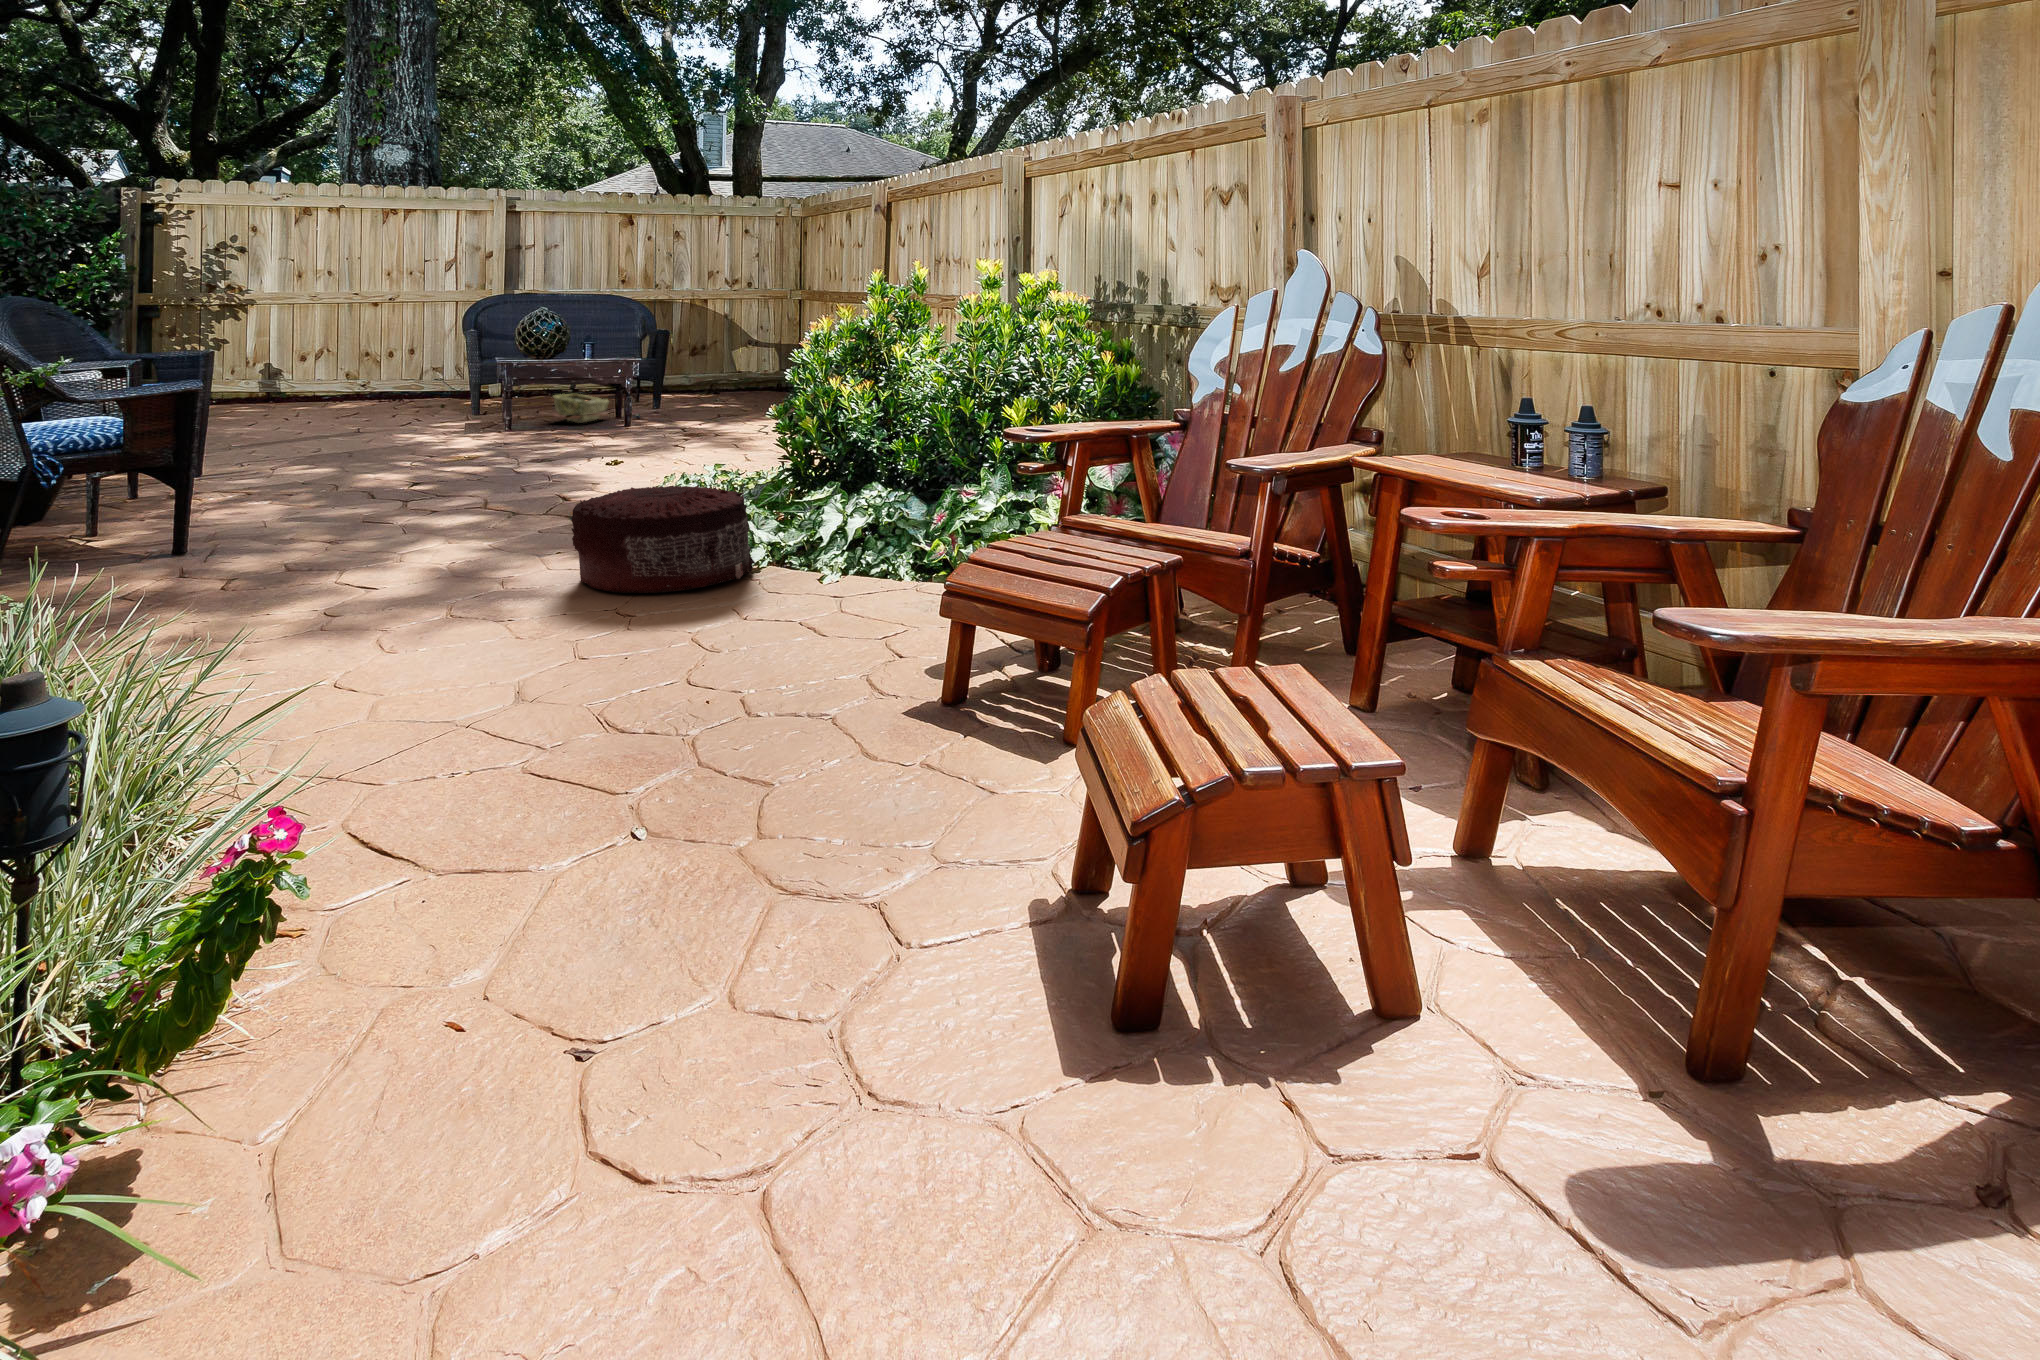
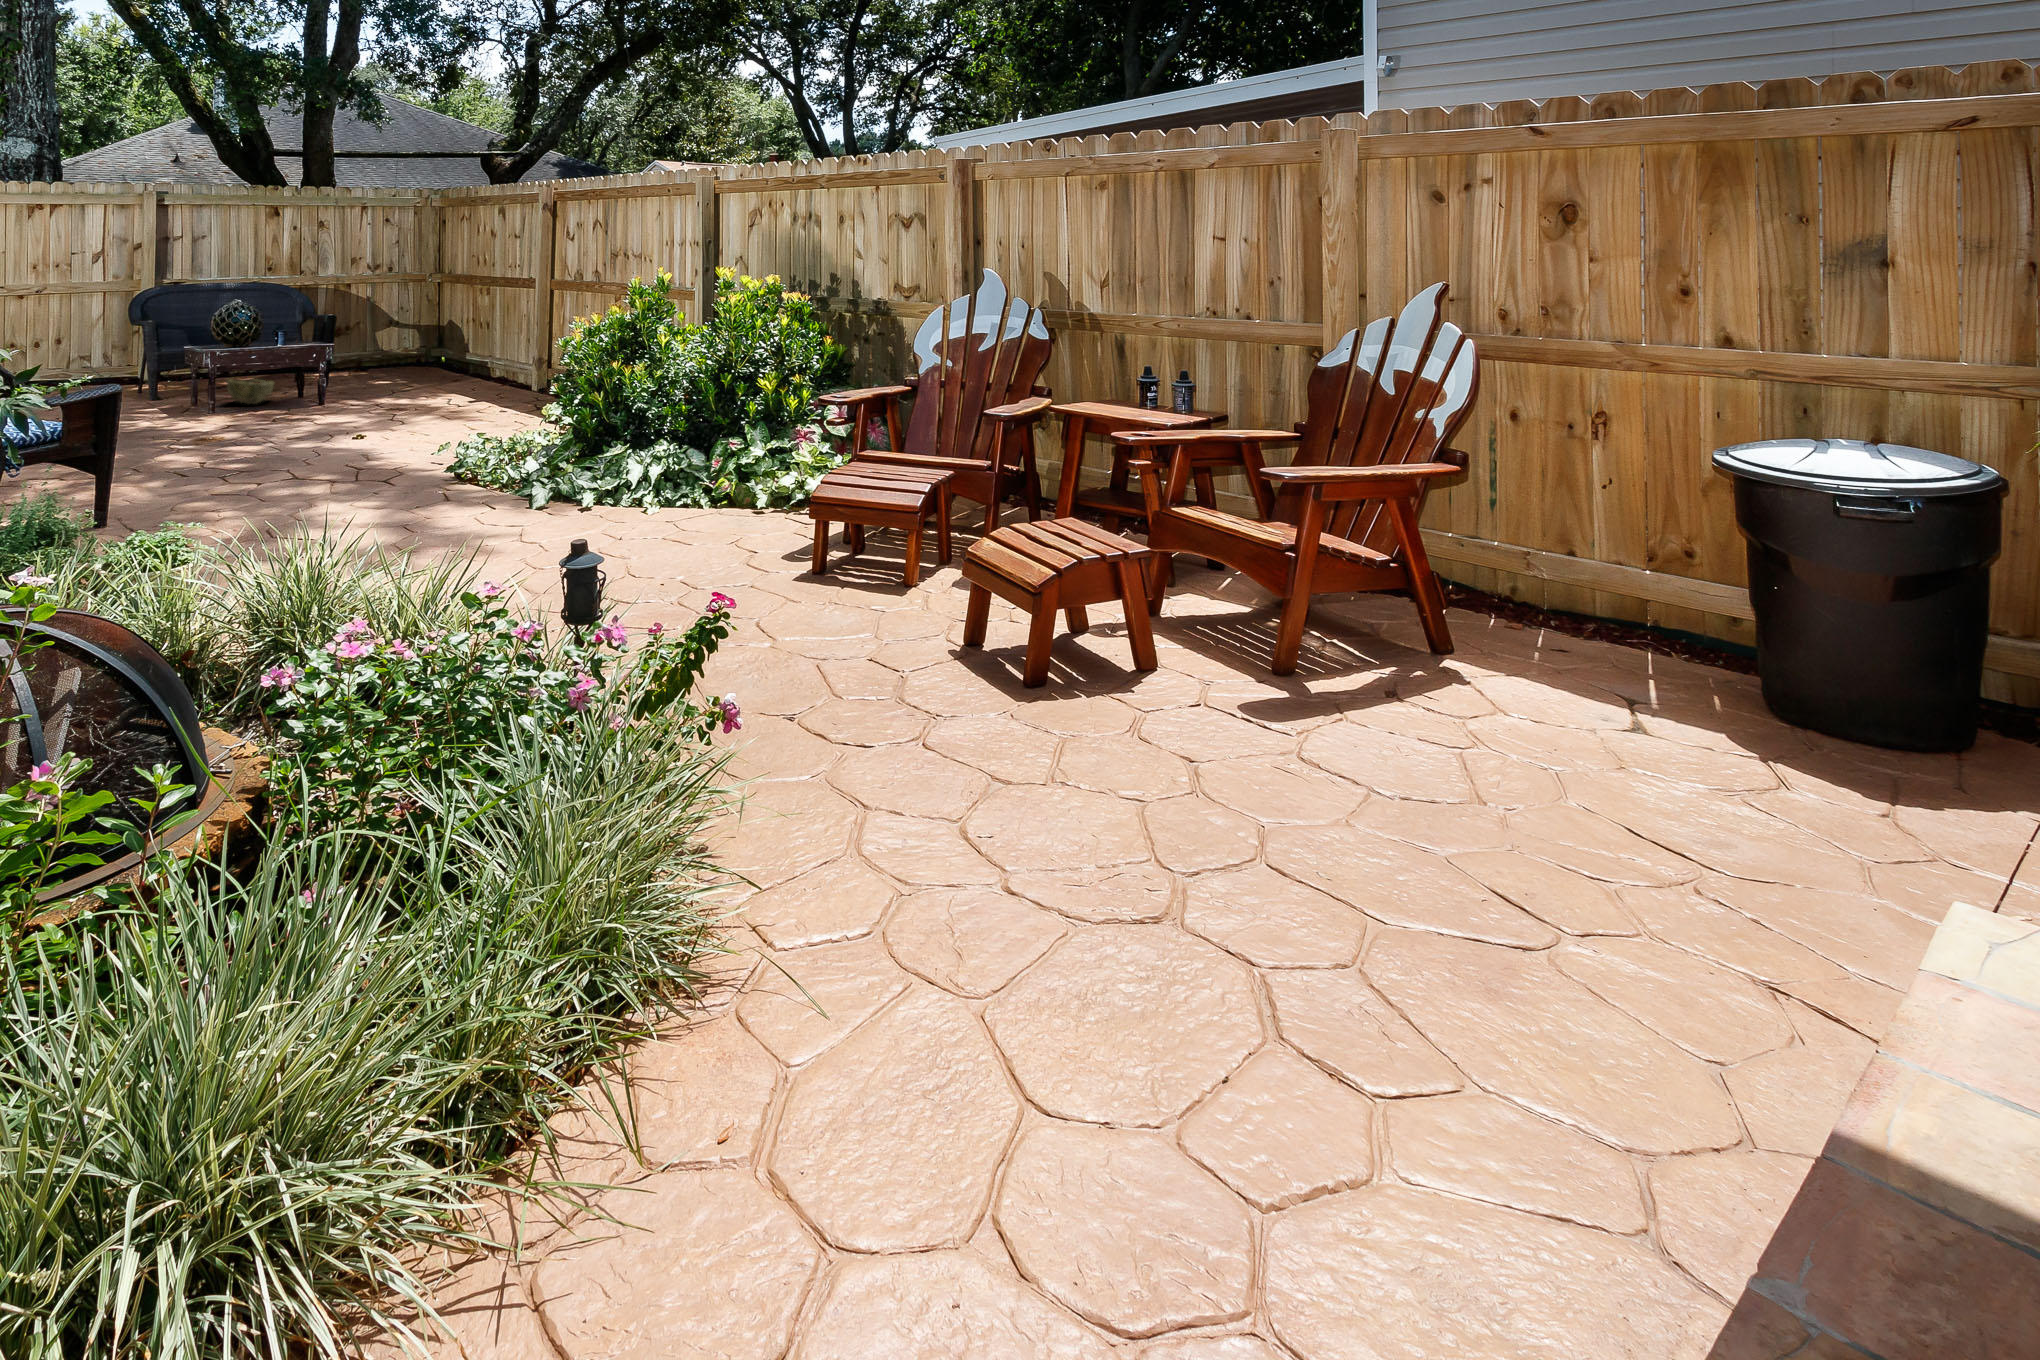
pouf: present [571,485,756,593] -> none [459,447,592,528]

